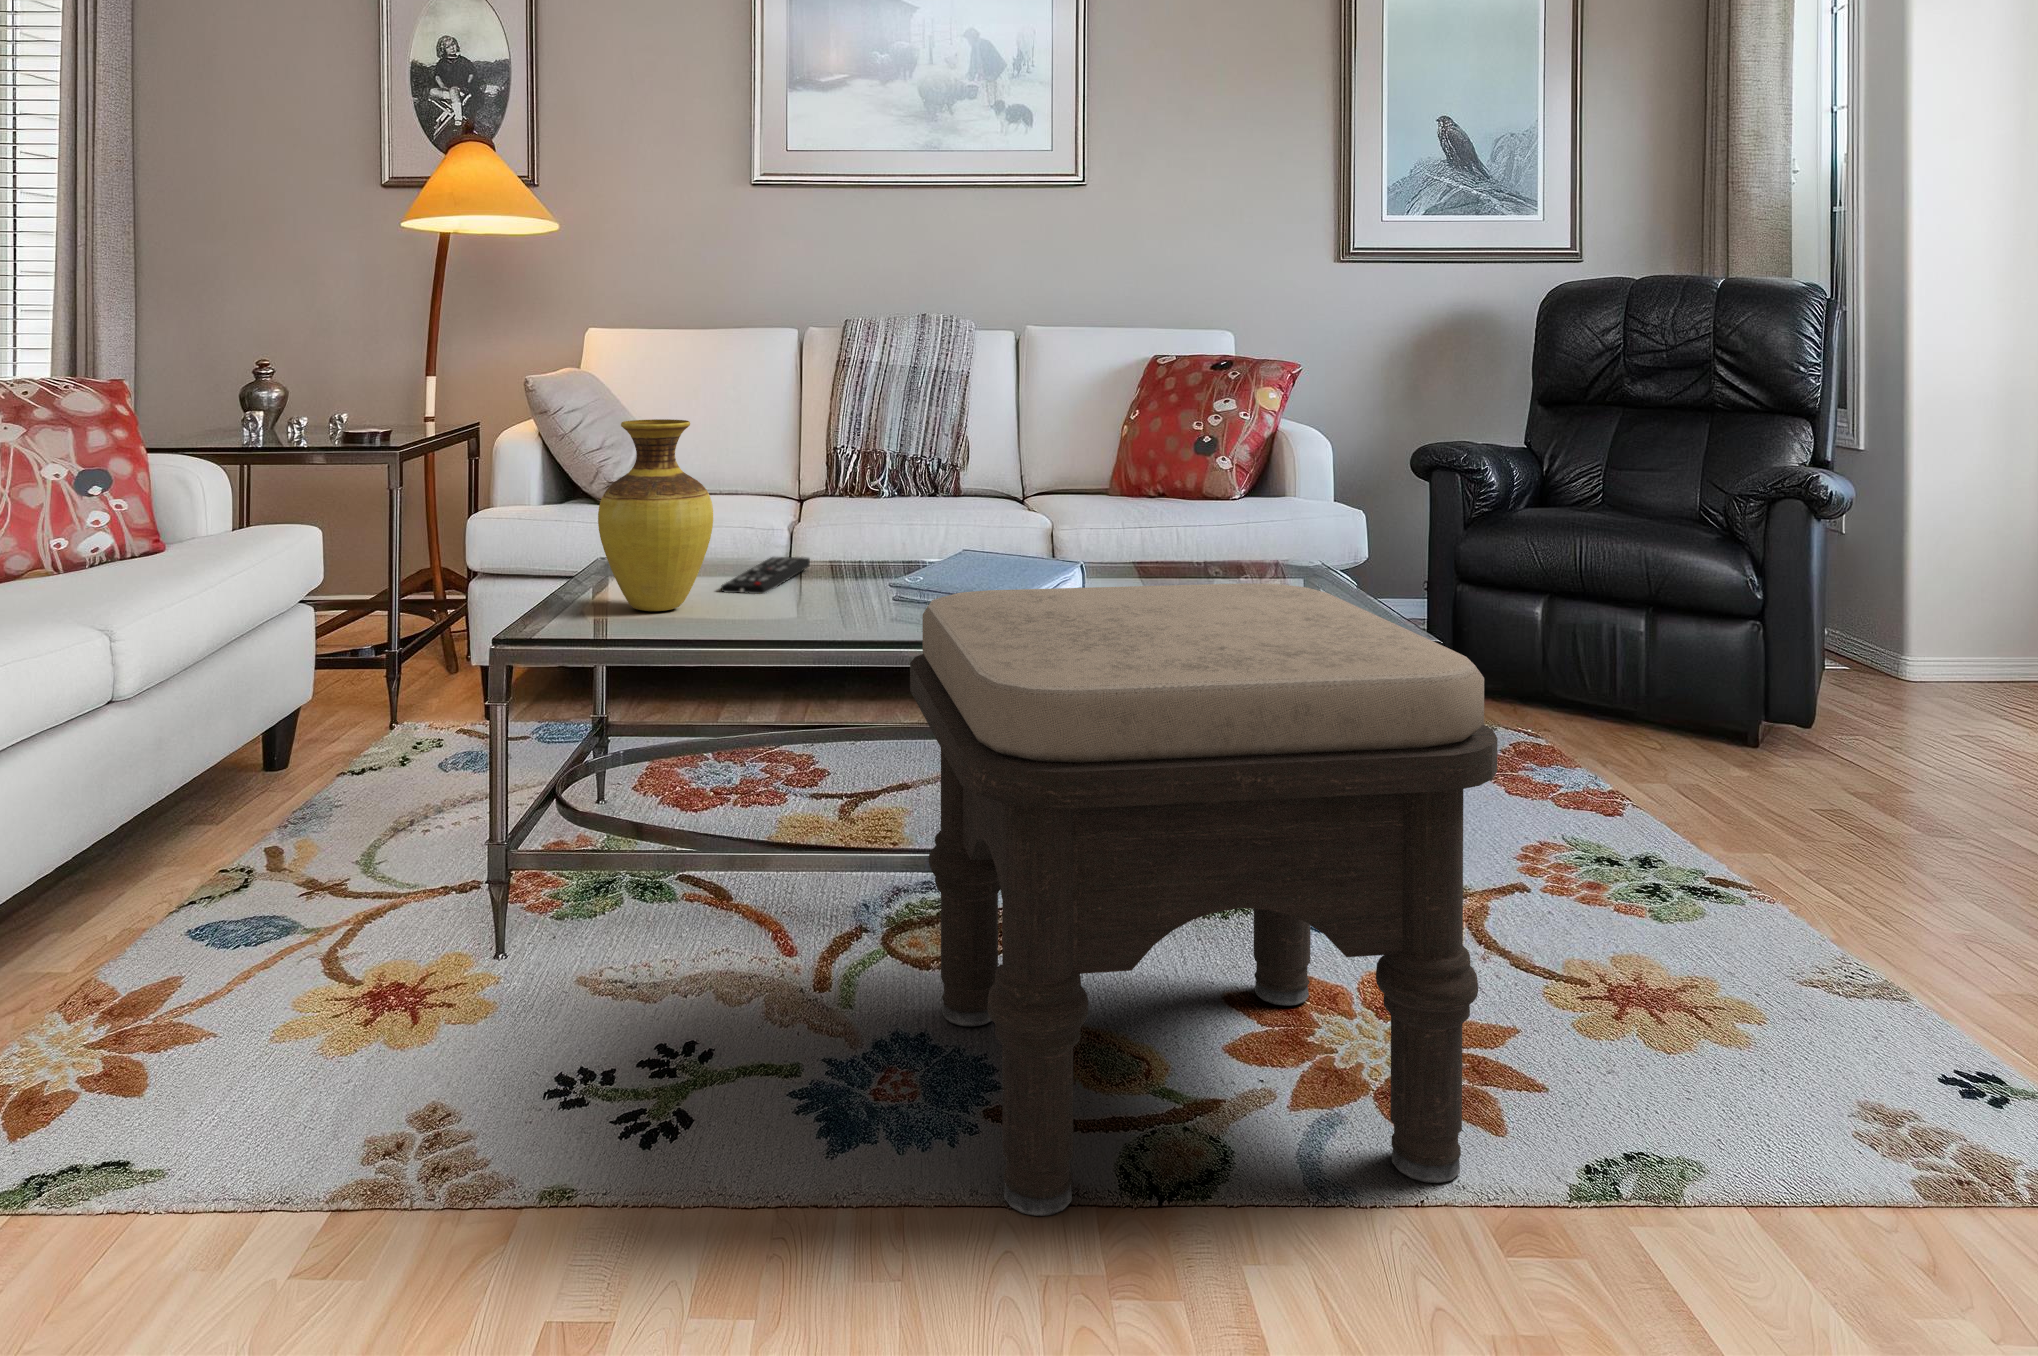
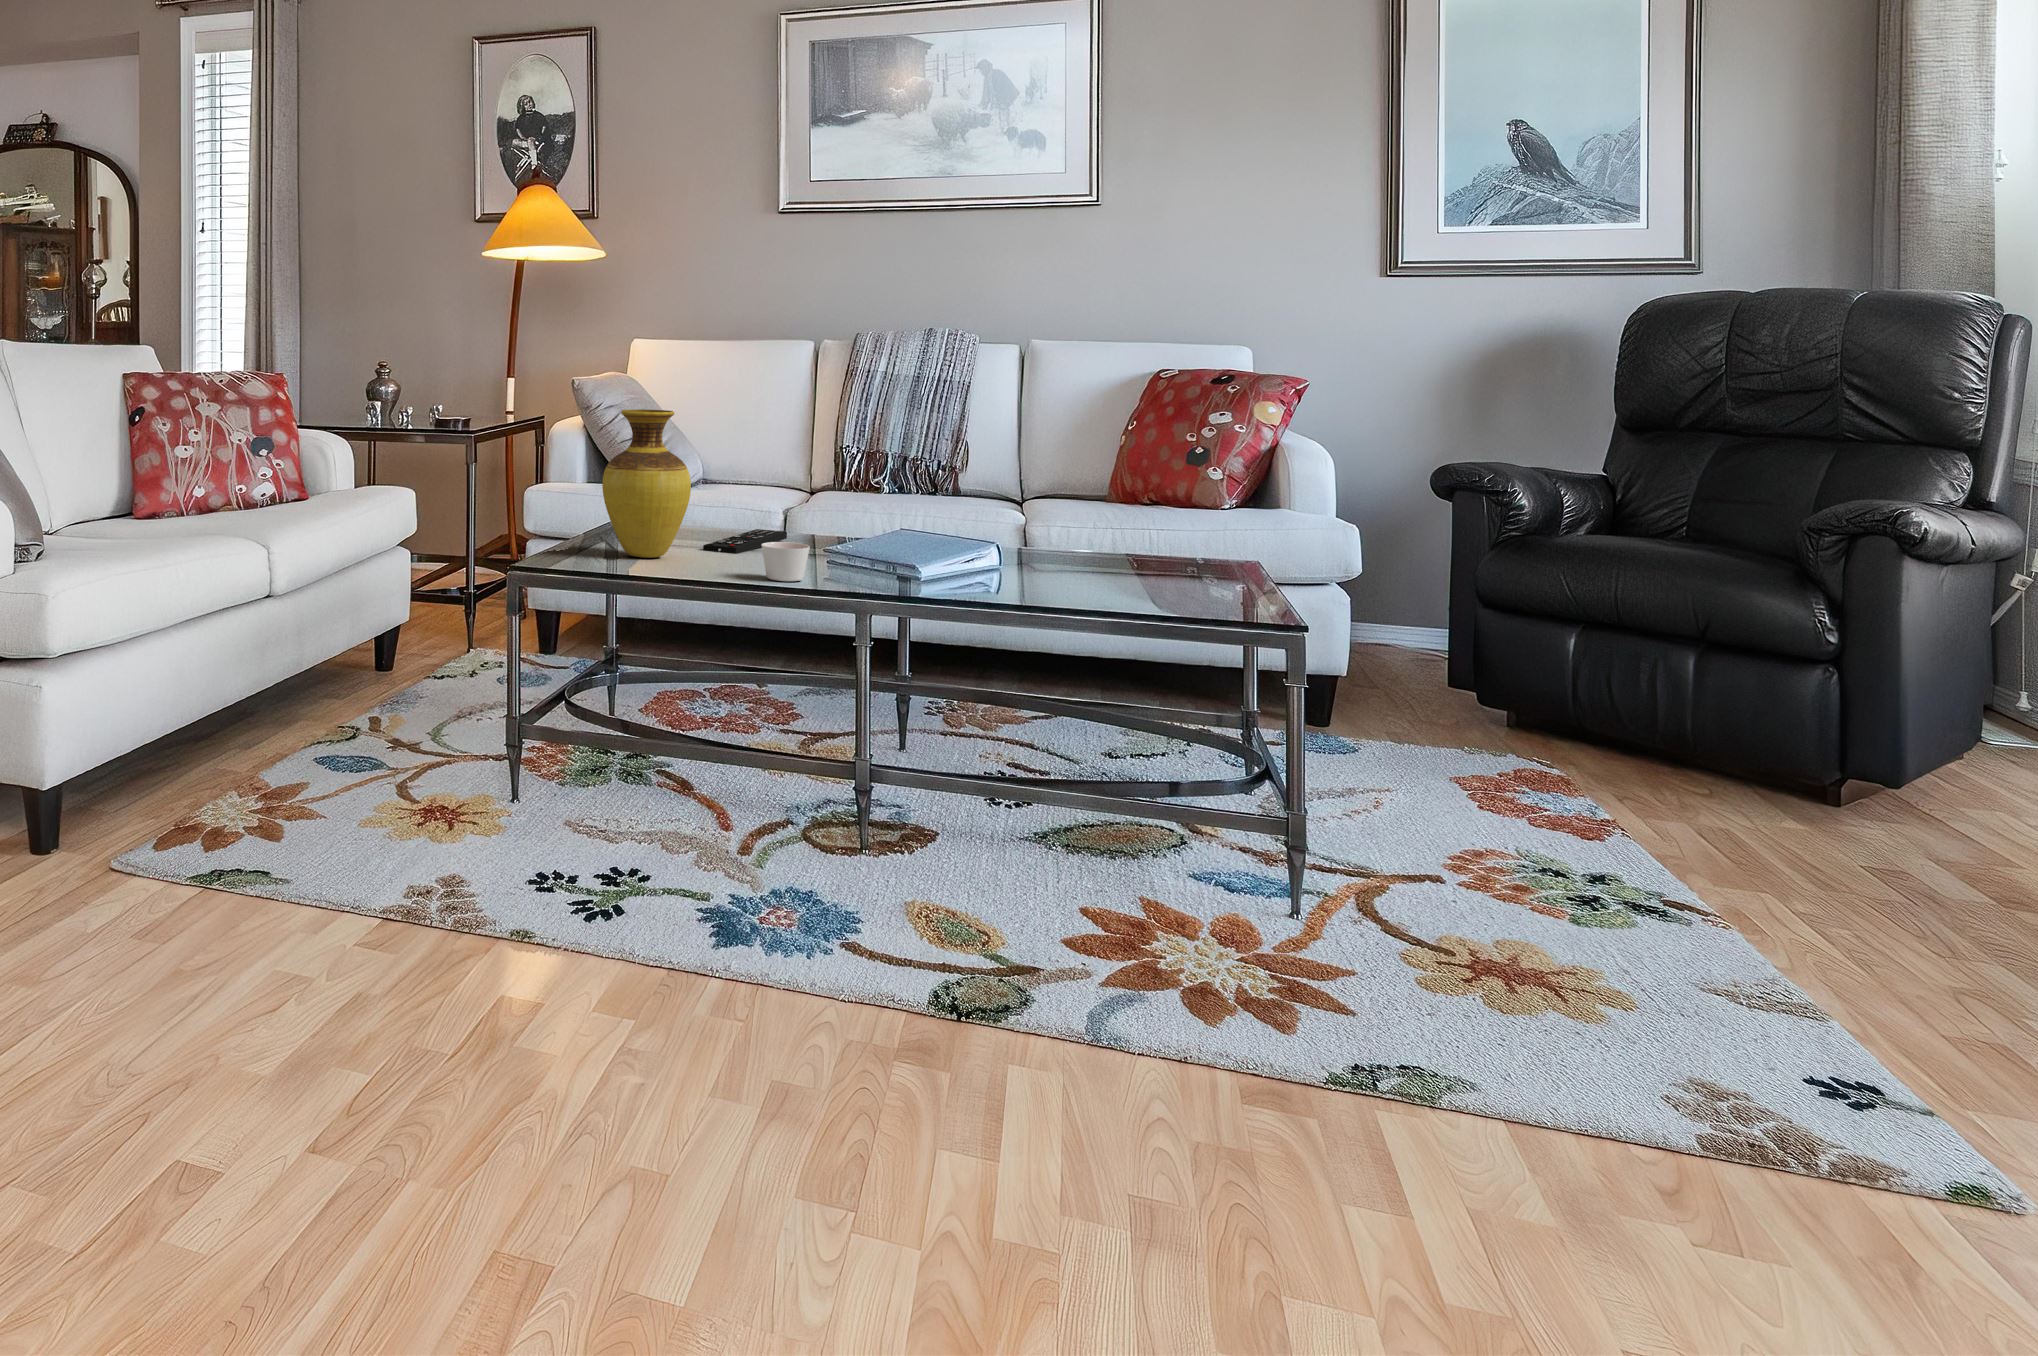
candle: none [818,582,878,633] -> present [761,542,810,581]
ottoman: present [910,583,1497,1216] -> none [813,550,1267,1042]

